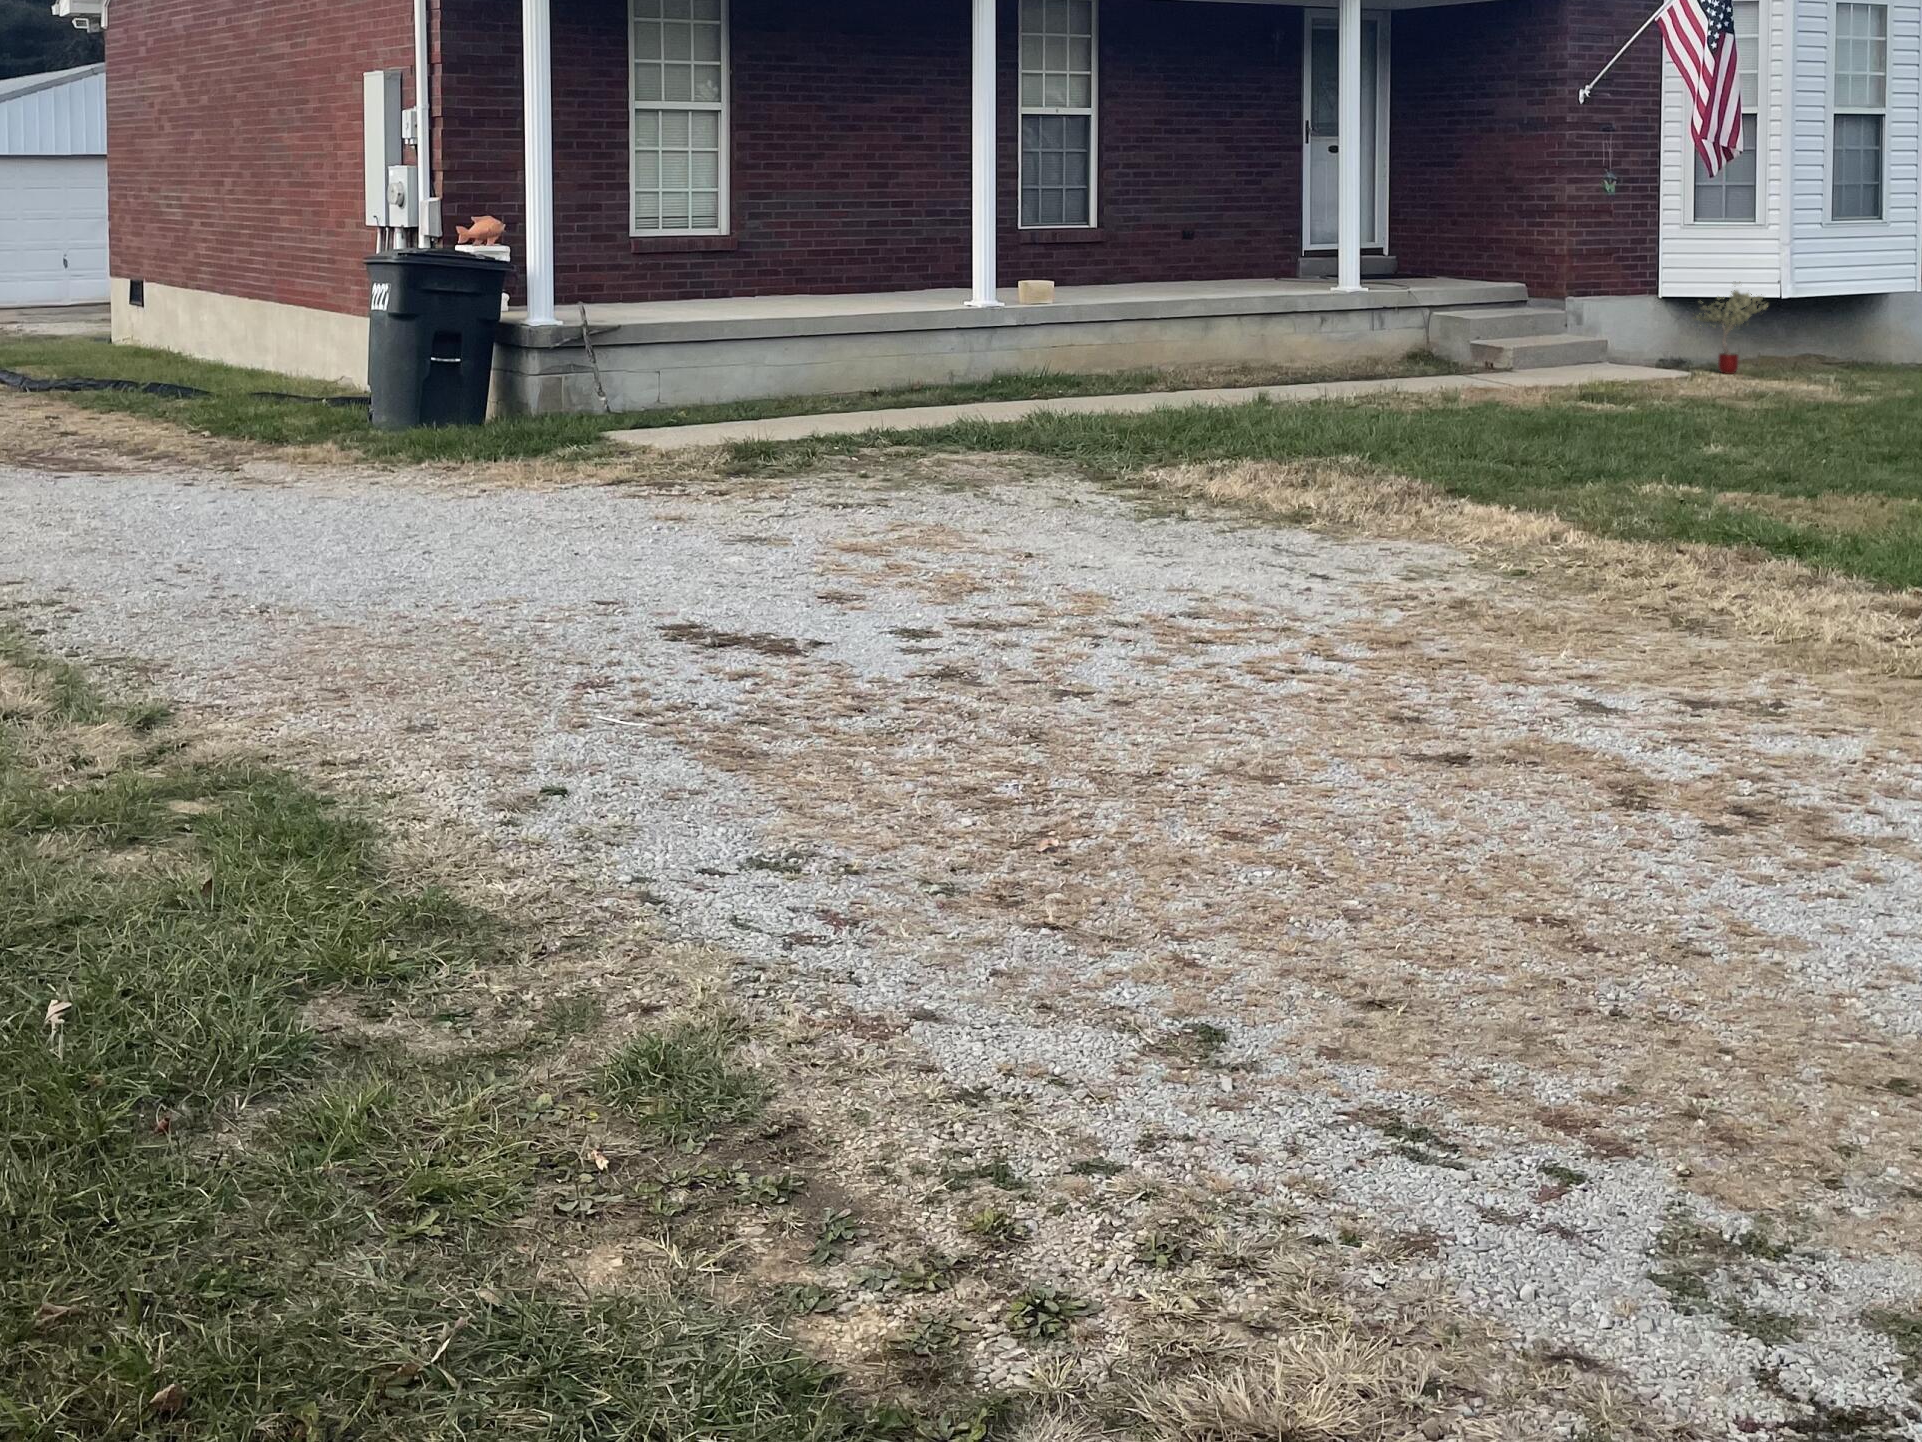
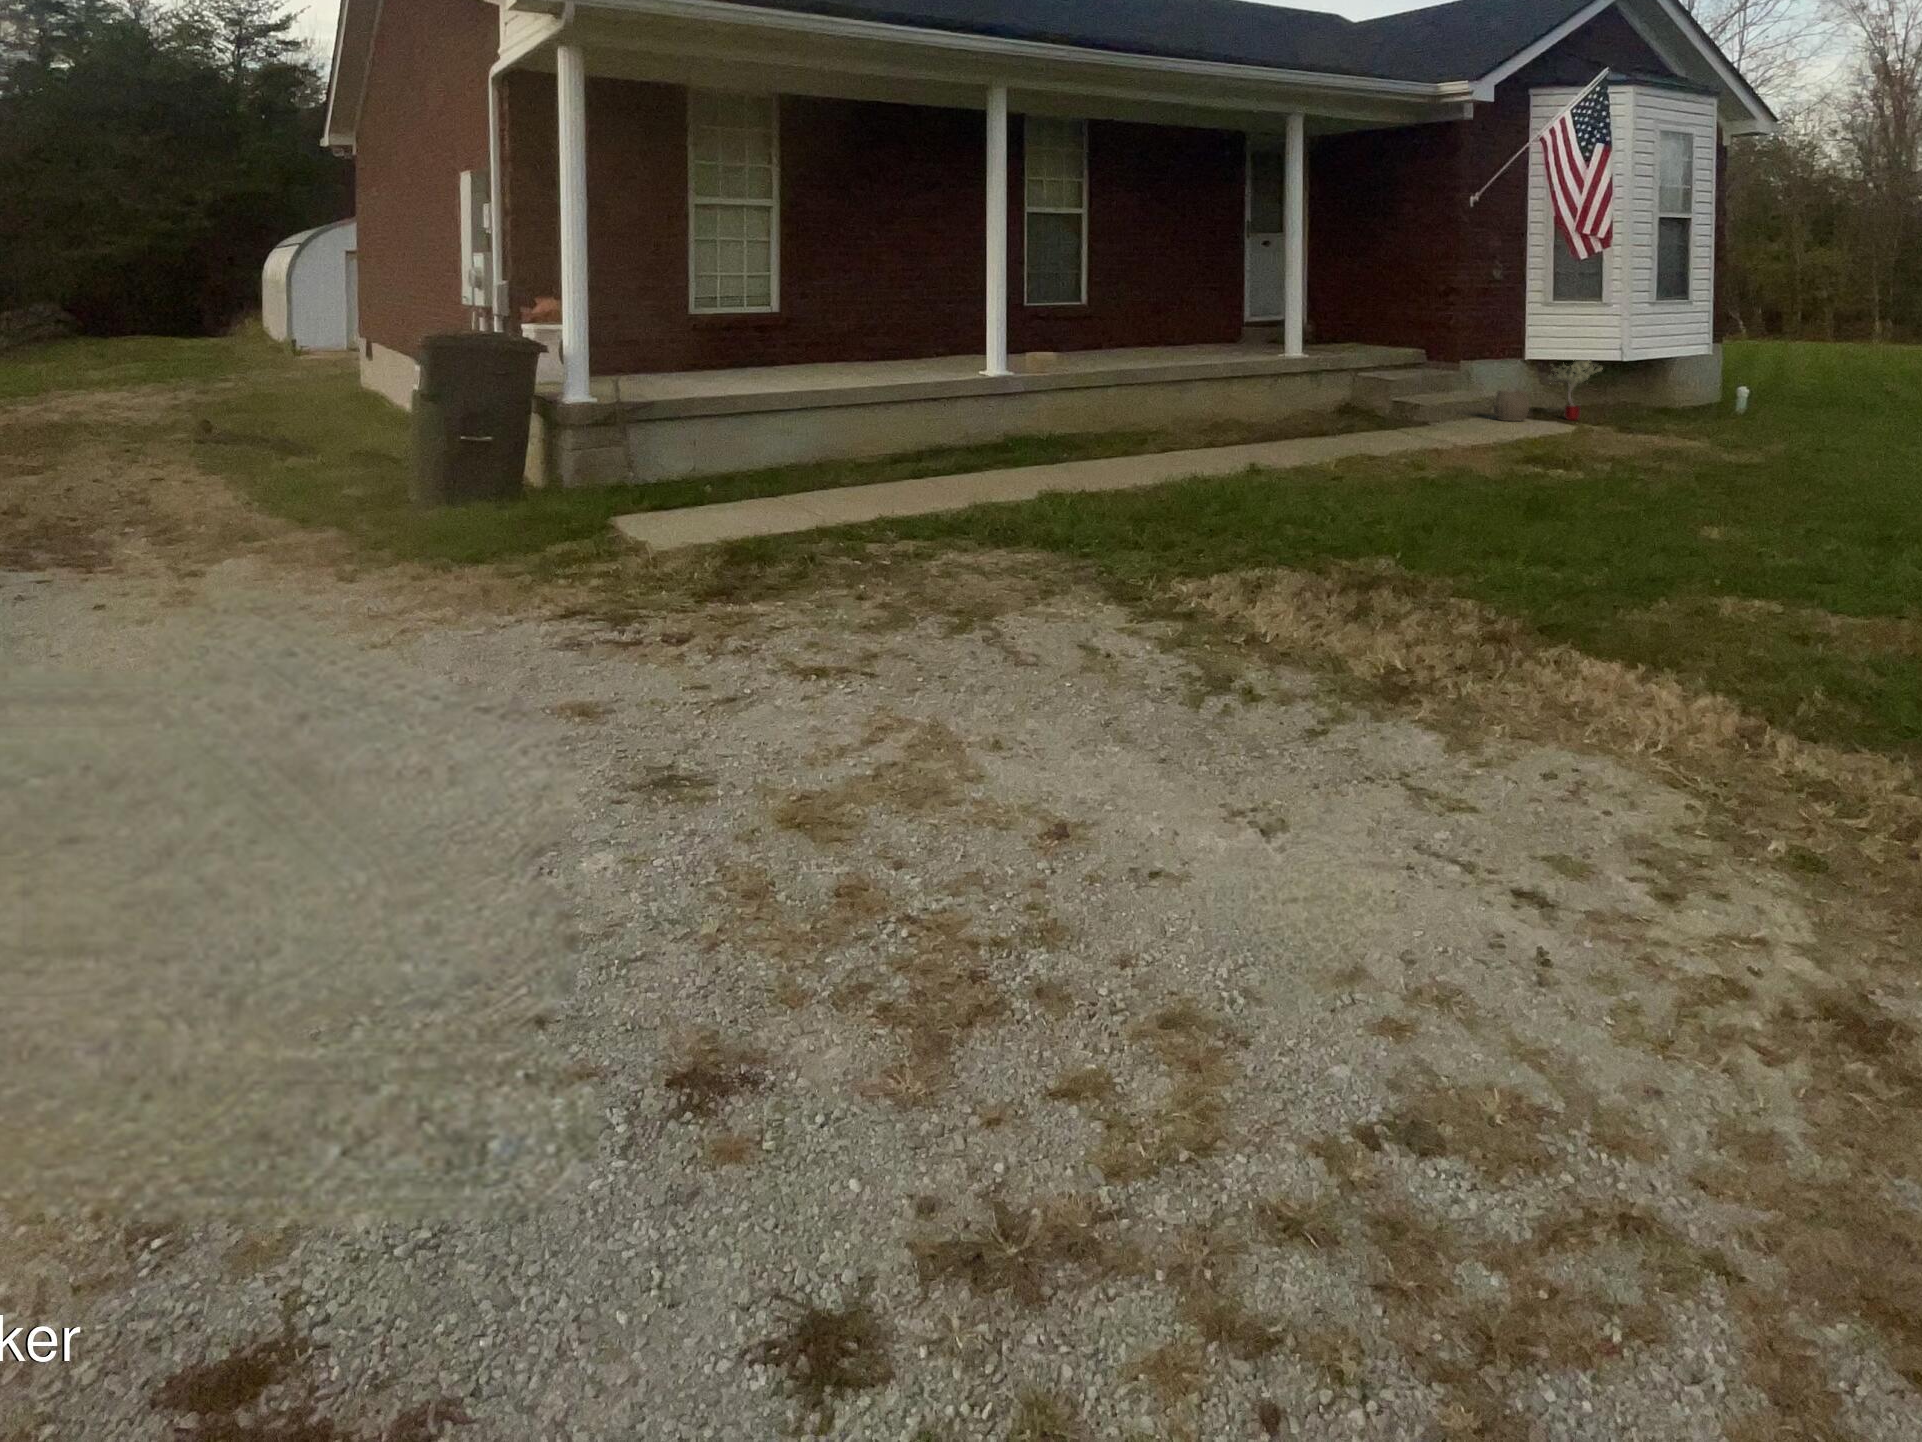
woven basket: none [1623,335,1671,376] -> present [1493,390,1529,421]

